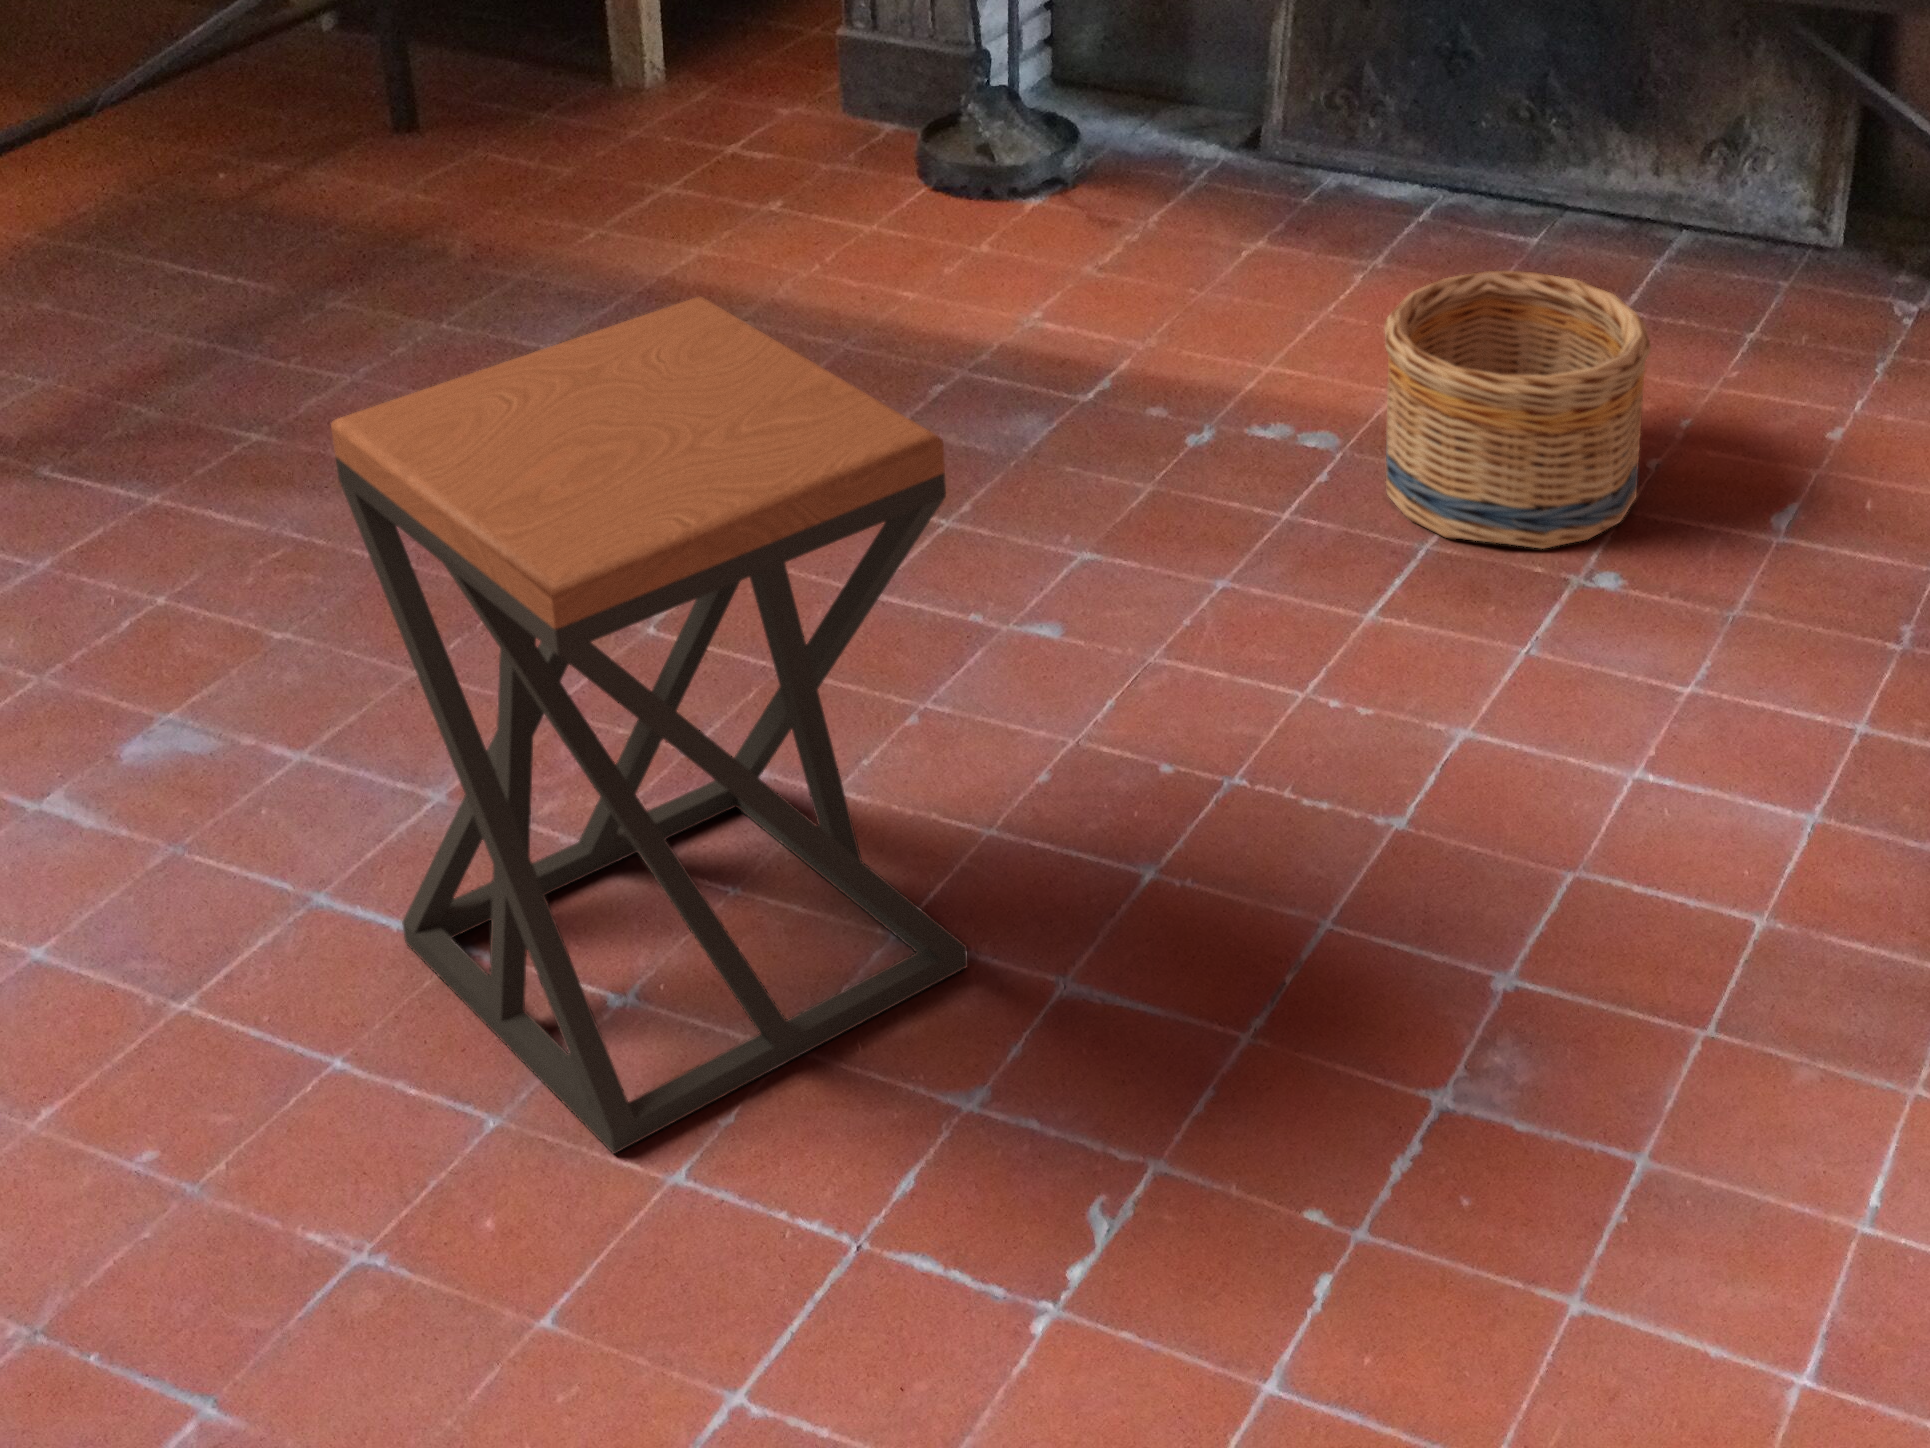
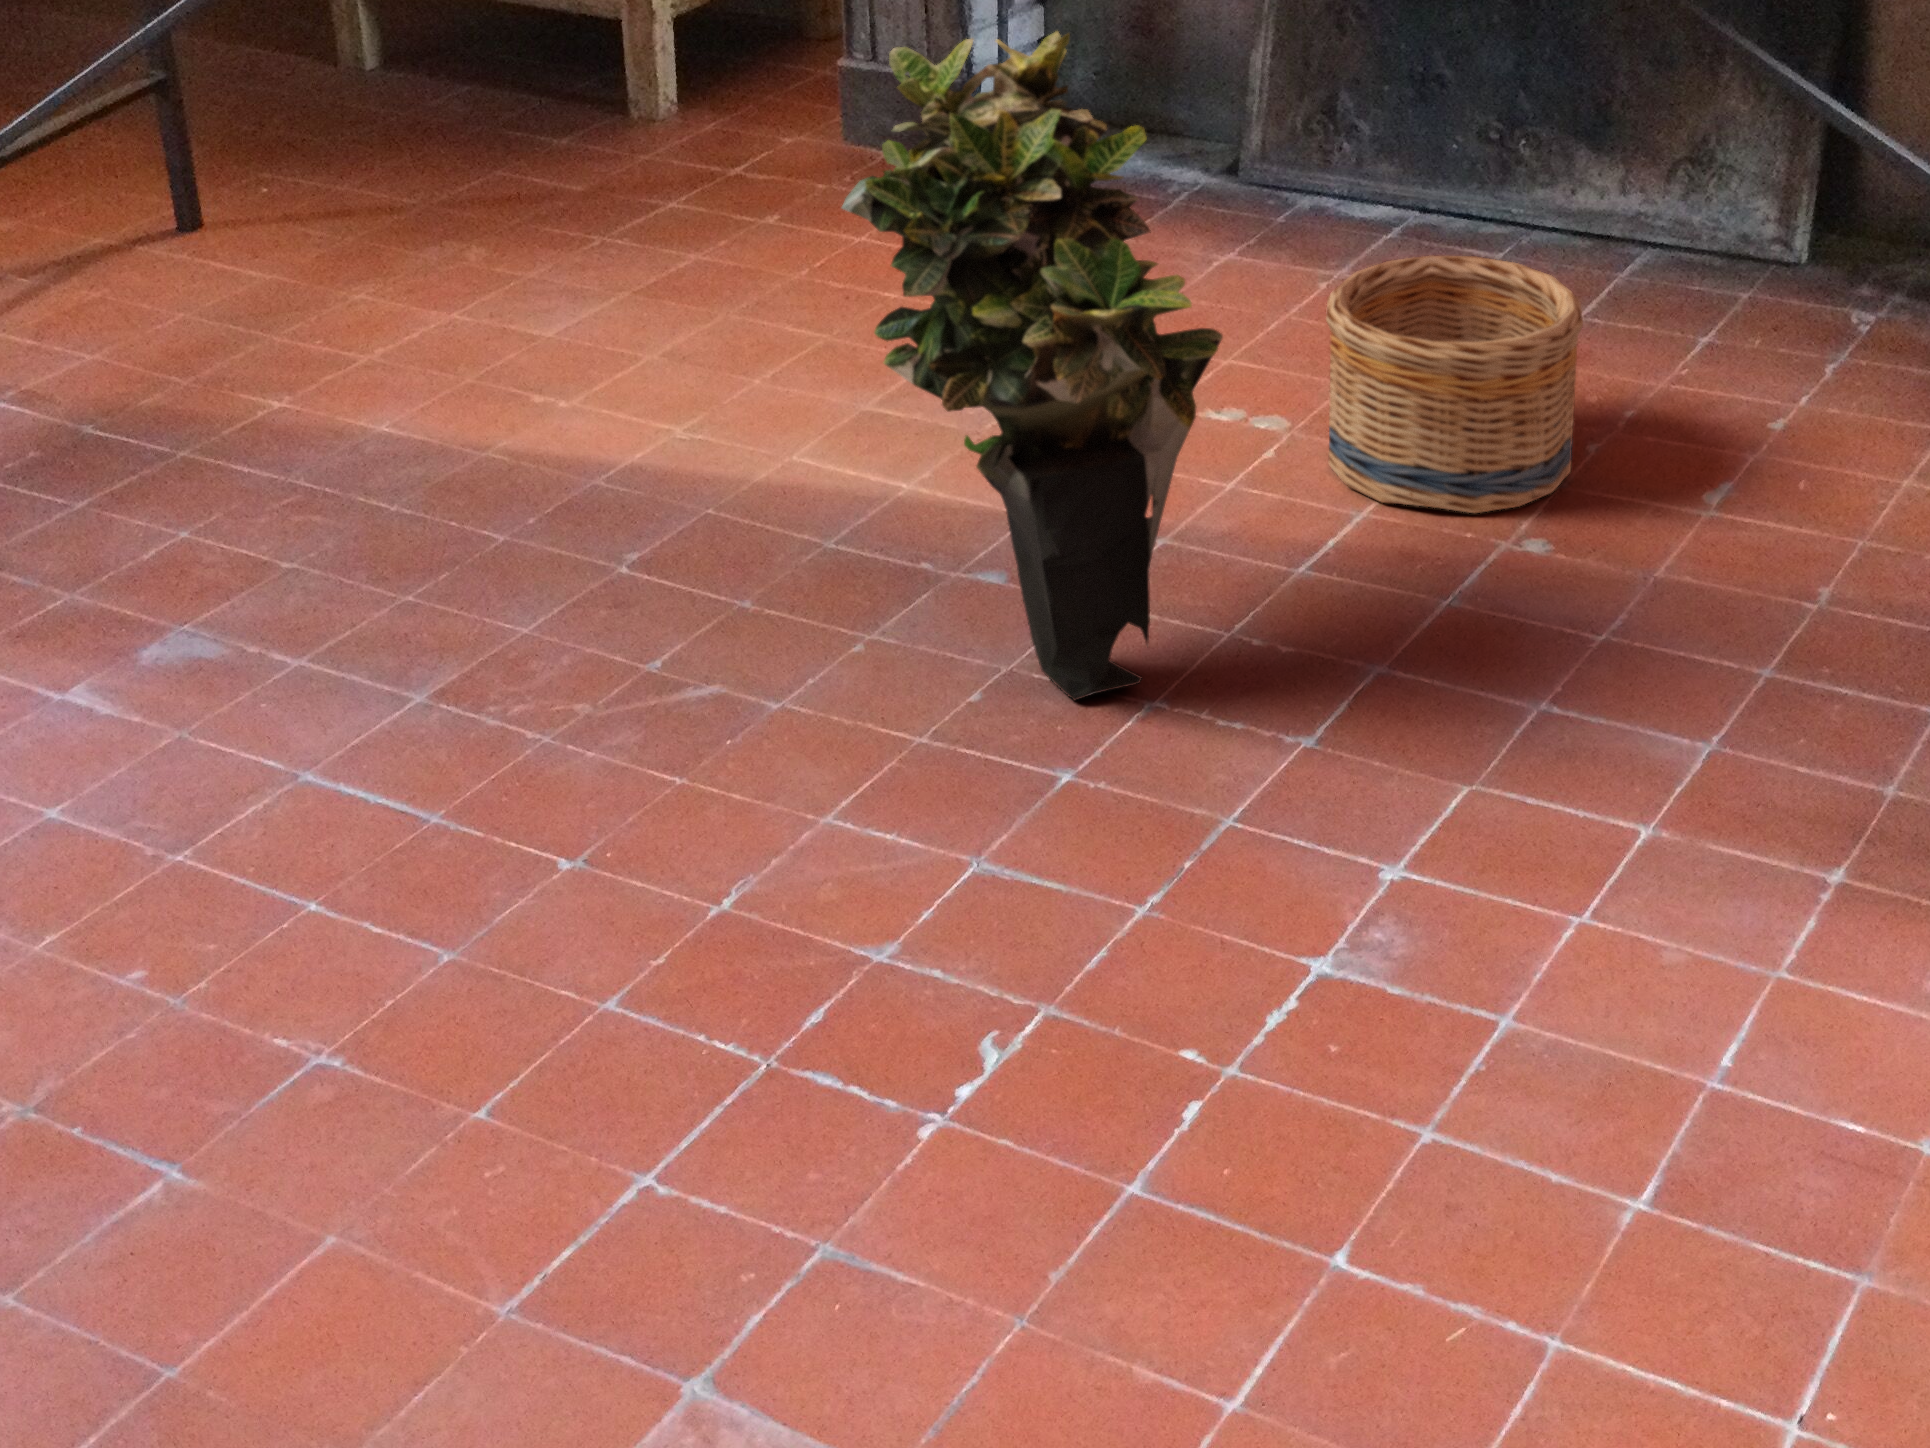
potted plant: none [897,68,1299,784] -> present [841,31,1223,700]
stool: present [331,296,968,1154] -> none [312,220,890,985]

